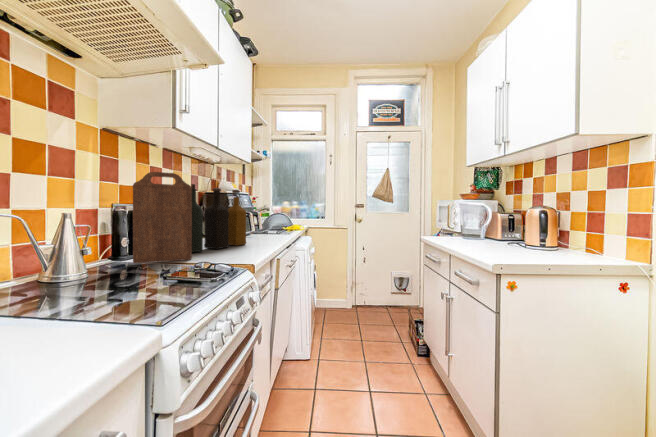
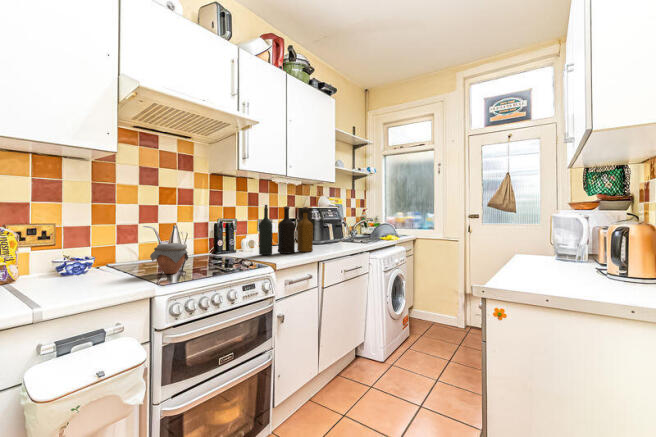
cutting board: present [133,172,192,263] -> none [218,199,253,260]
jar: none [54,239,131,296] -> present [150,243,189,274]

